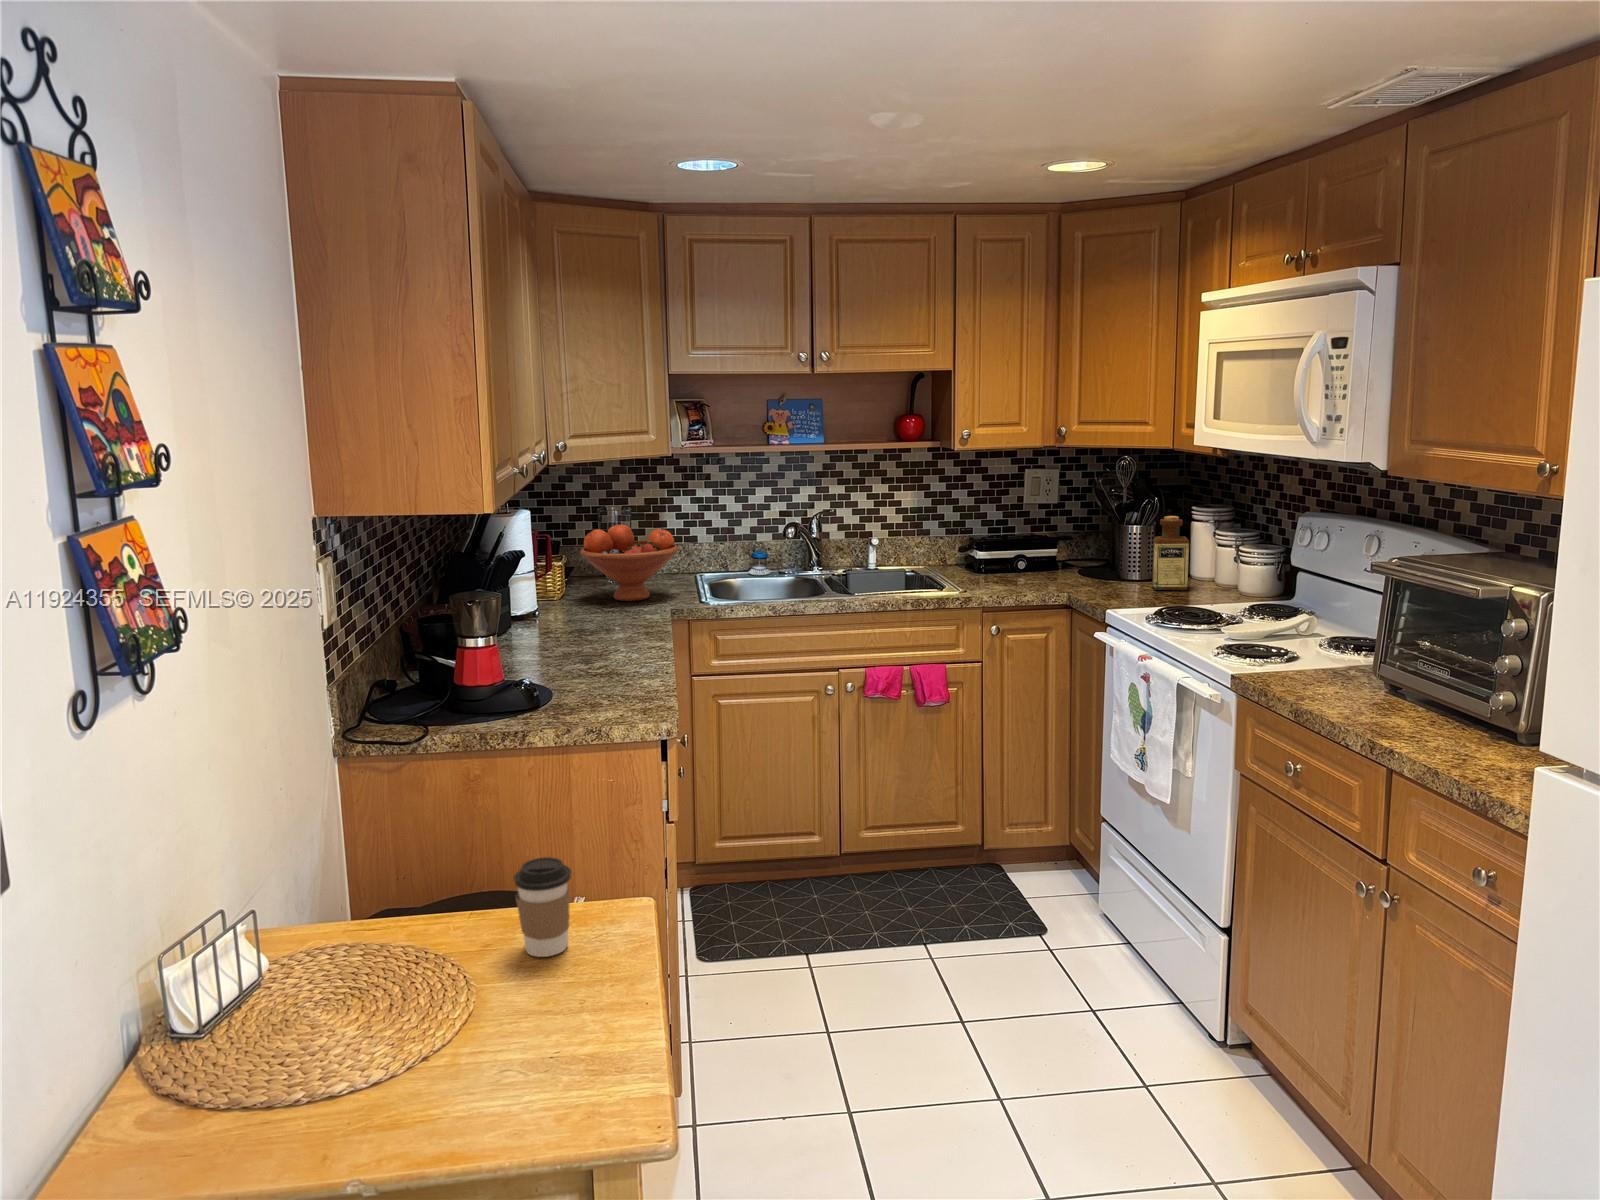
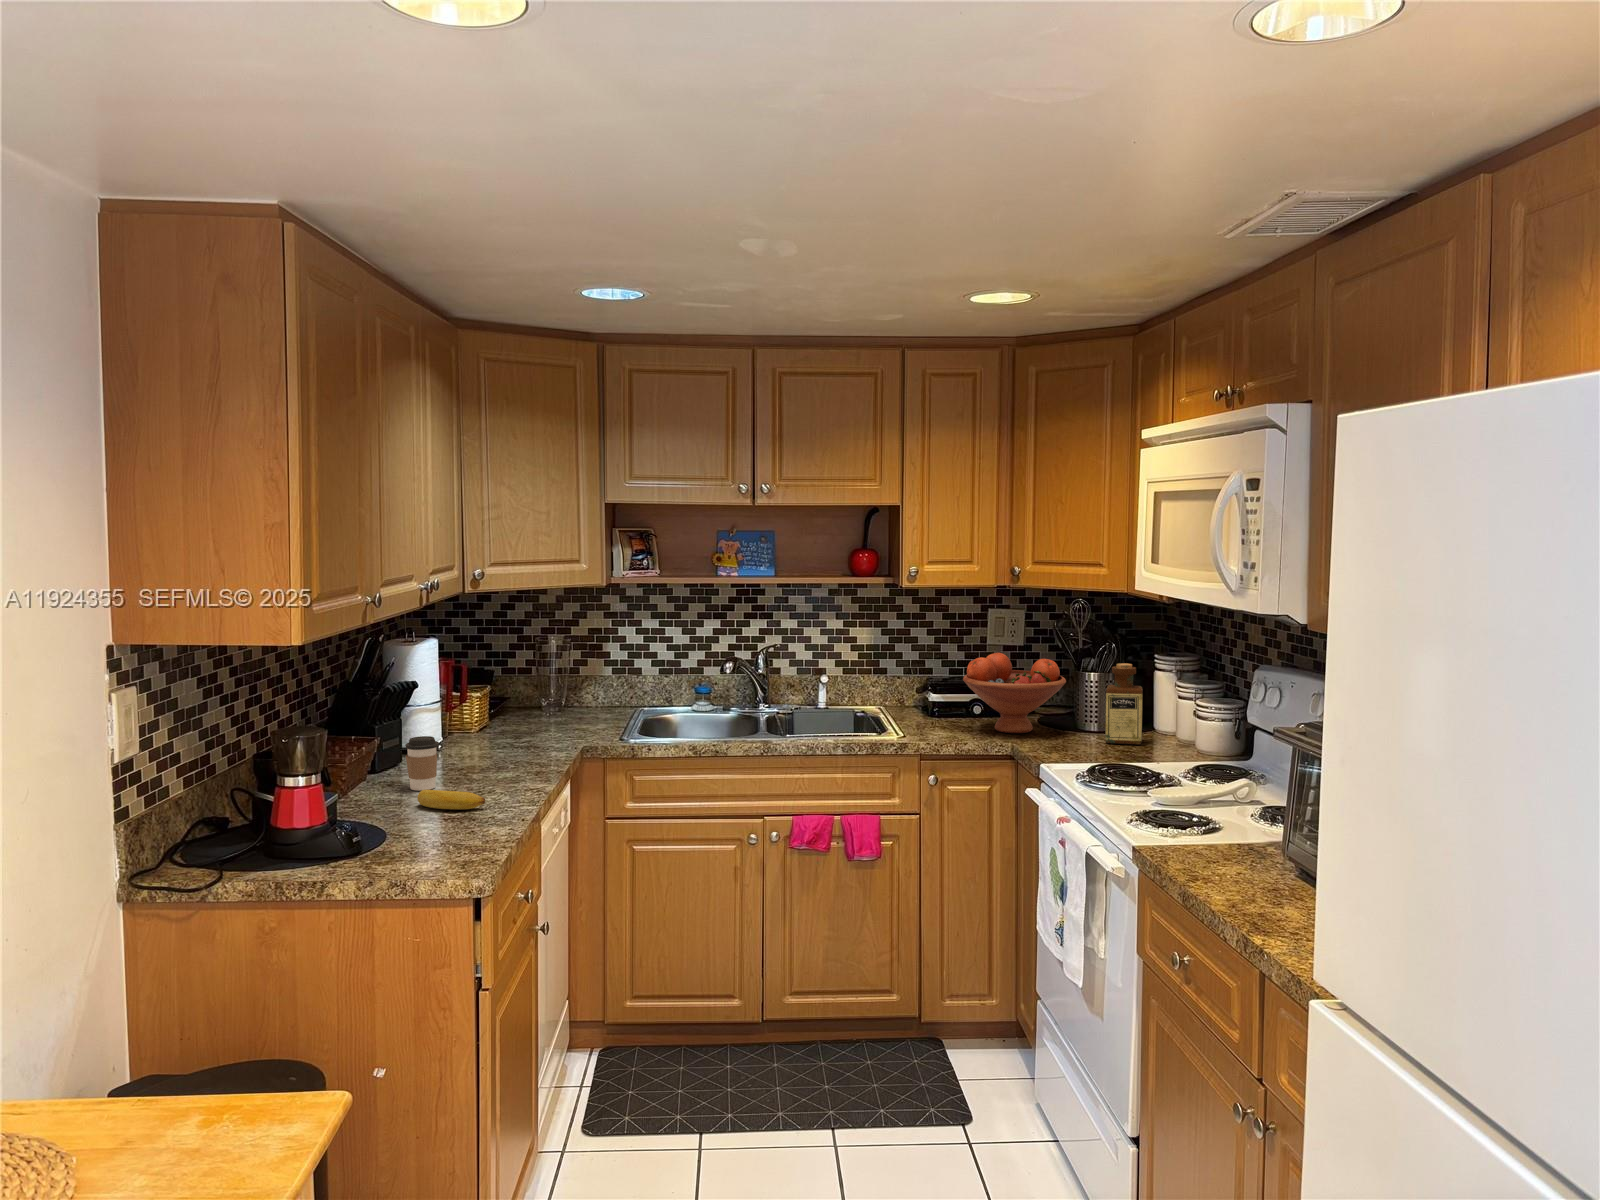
fruit bowl: present [580,525,678,601] -> present [963,653,1066,733]
banana: none [555,650,622,667] -> present [417,790,485,810]
coffee cup: present [514,857,572,957] -> present [405,736,439,790]

